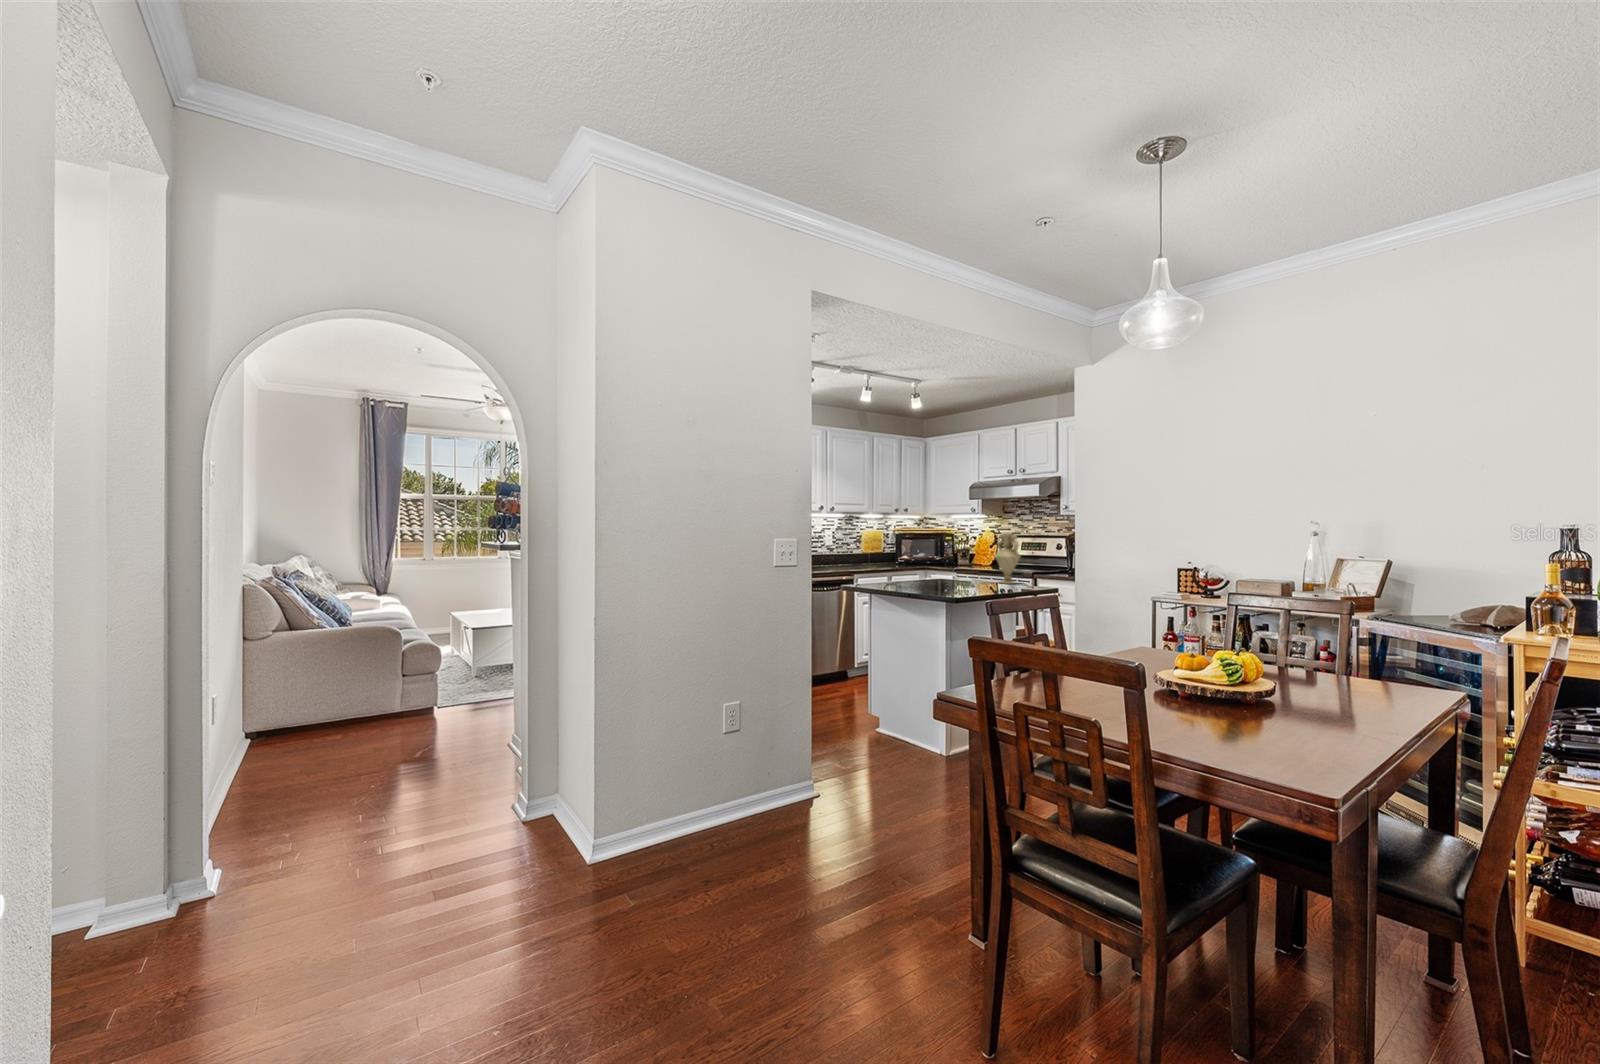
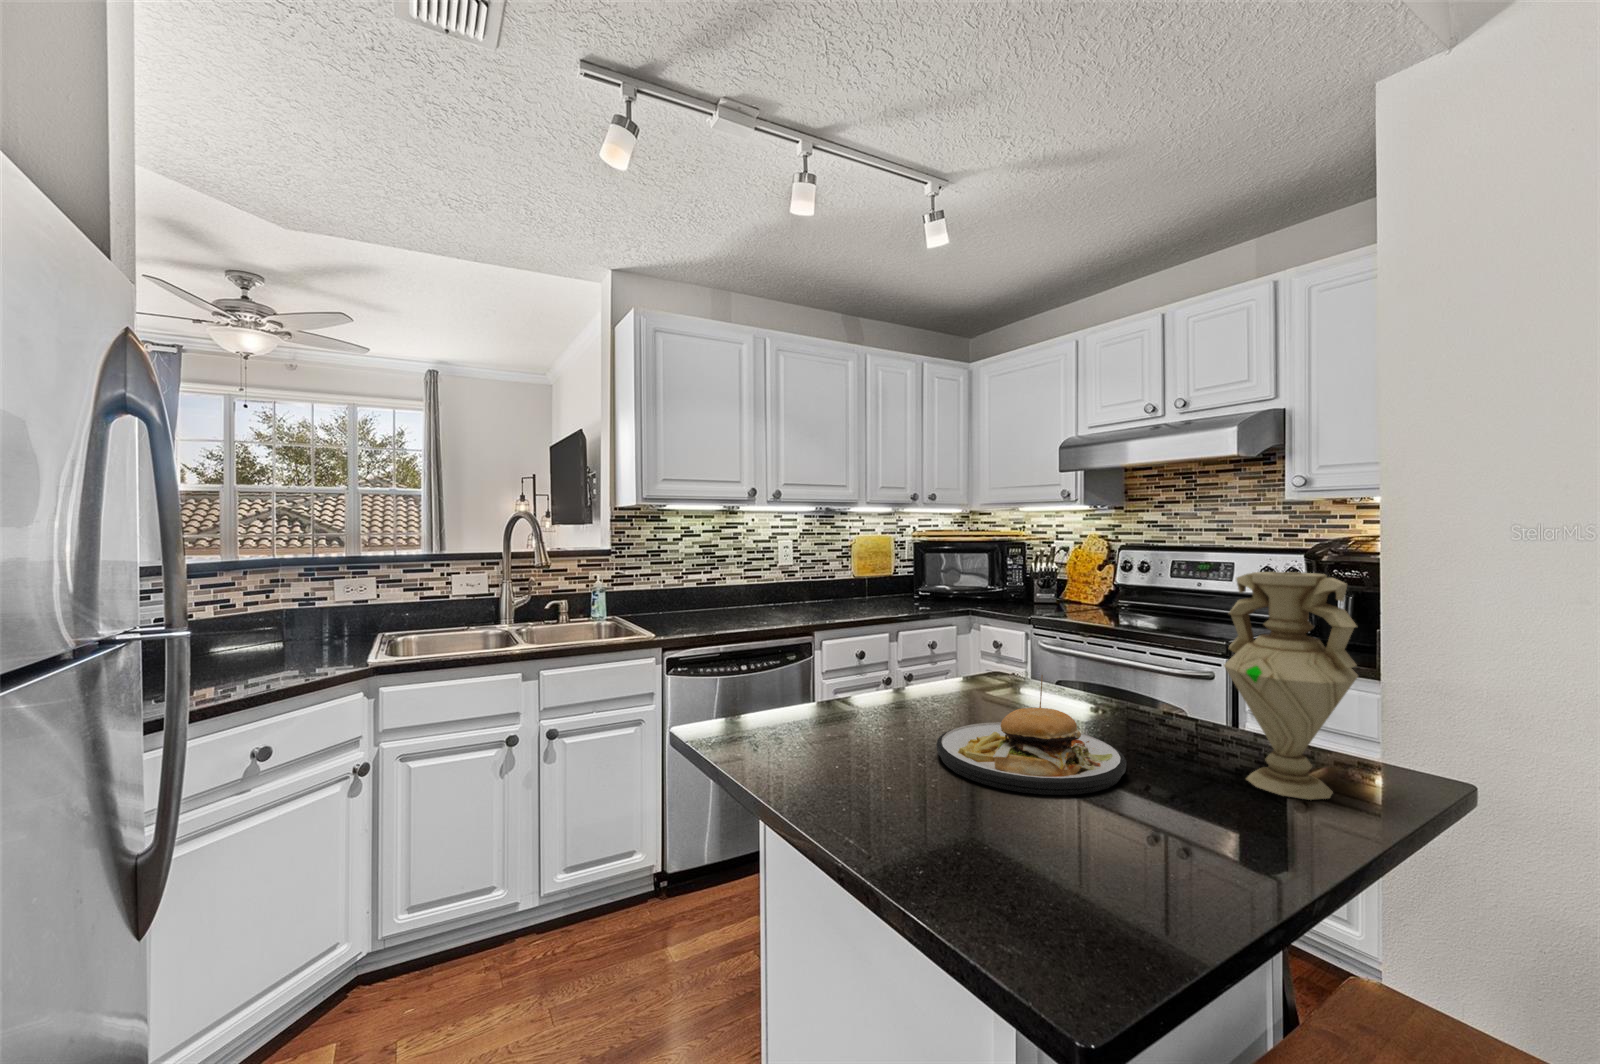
plate: none [927,559,972,584] -> present [936,675,1126,795]

